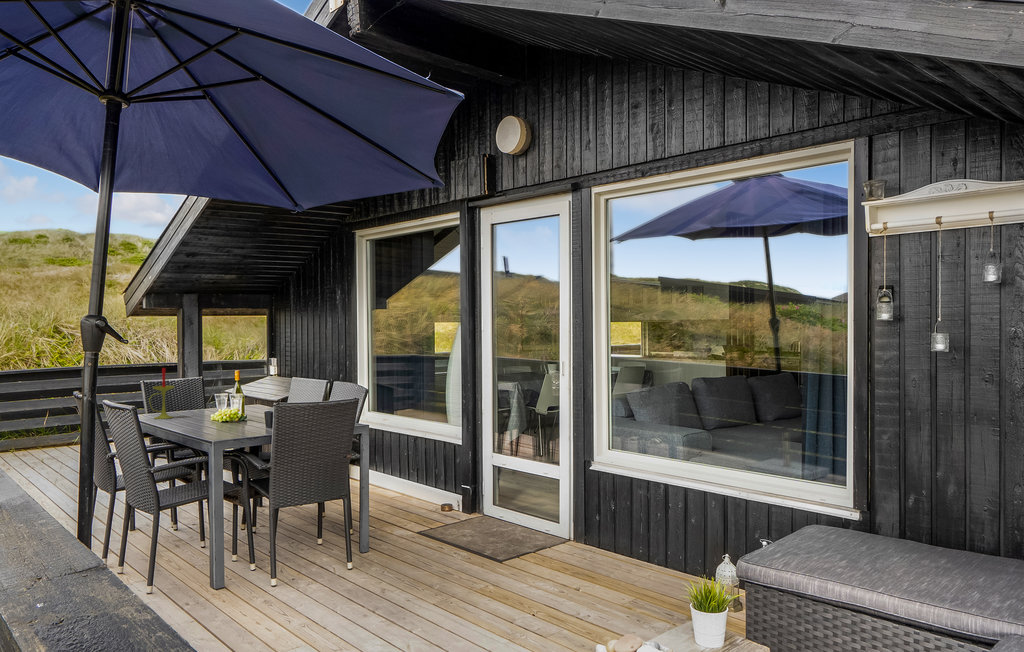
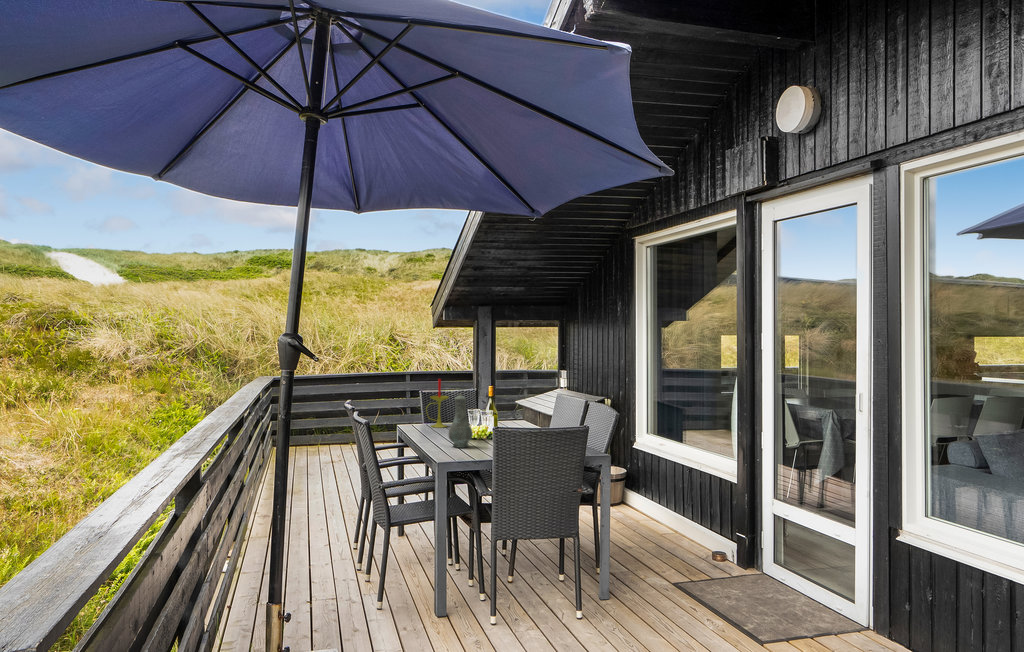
vase: none [197,379,224,433] -> present [449,394,473,448]

